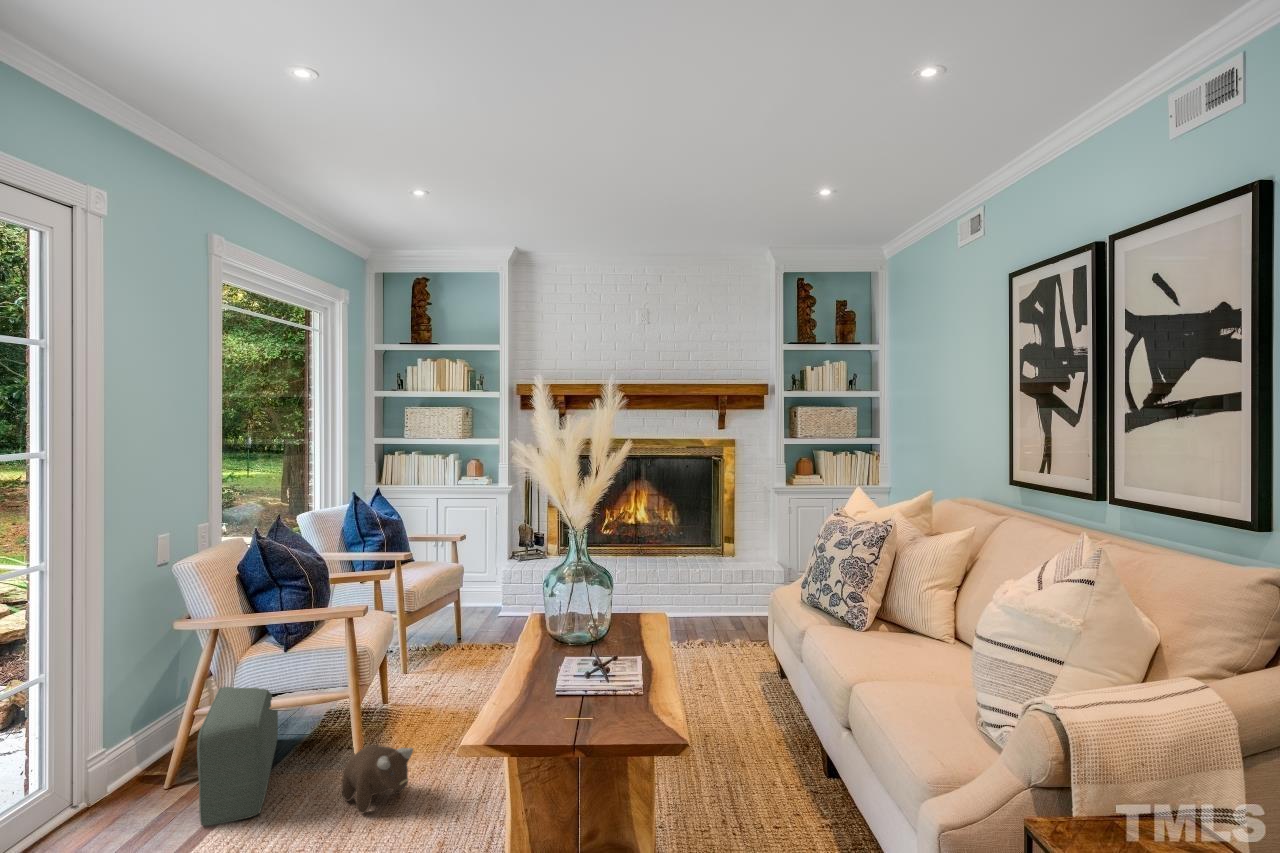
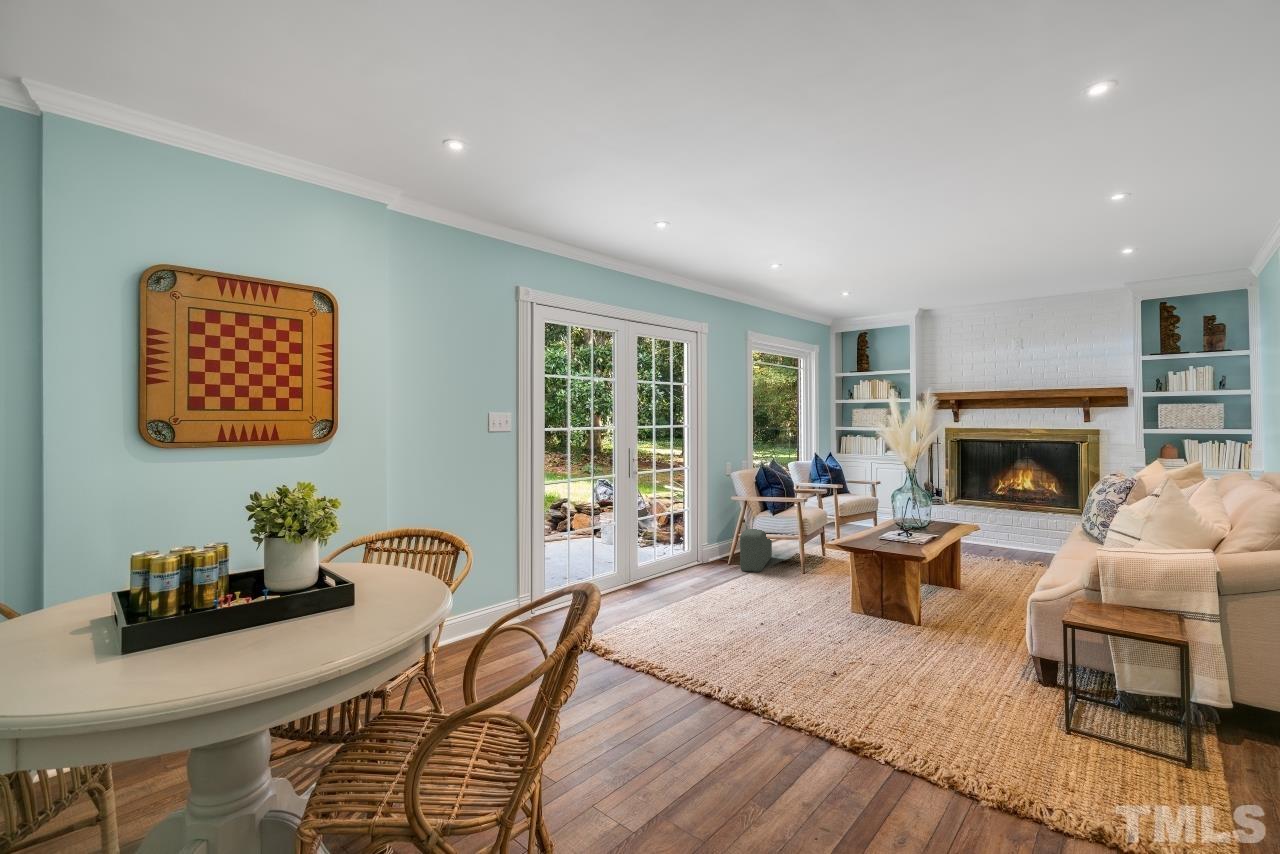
plush toy: present [341,745,413,813] -> none [790,554,817,579]

